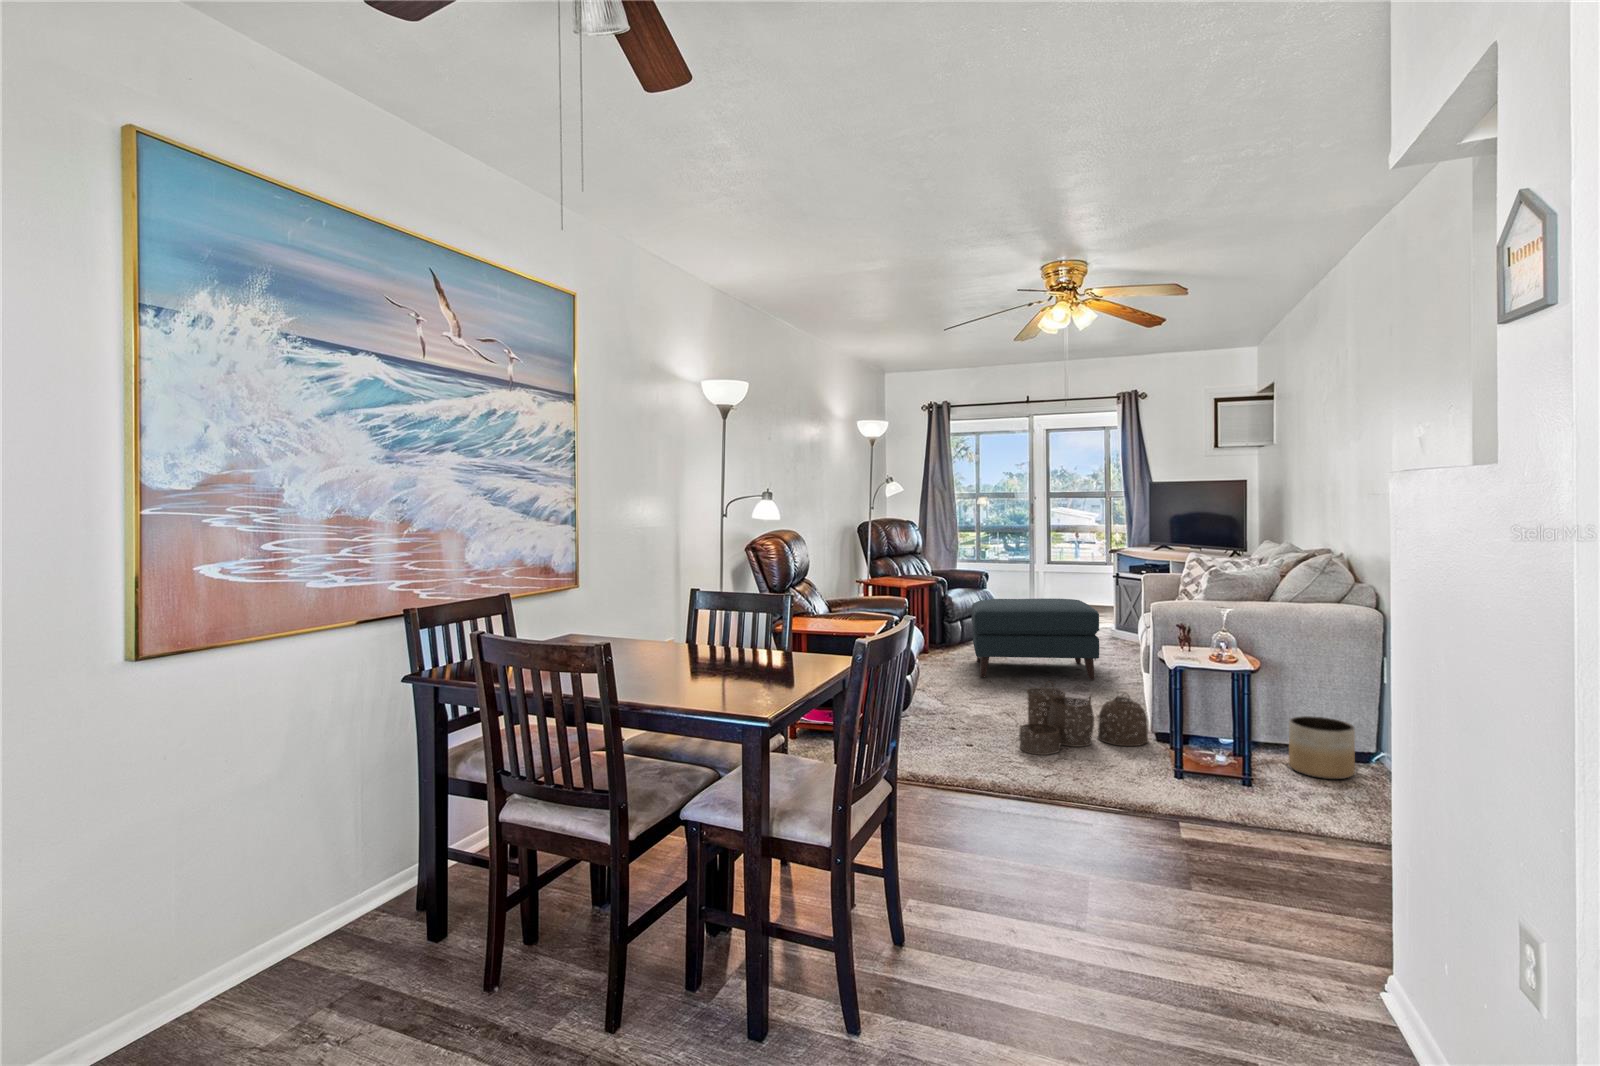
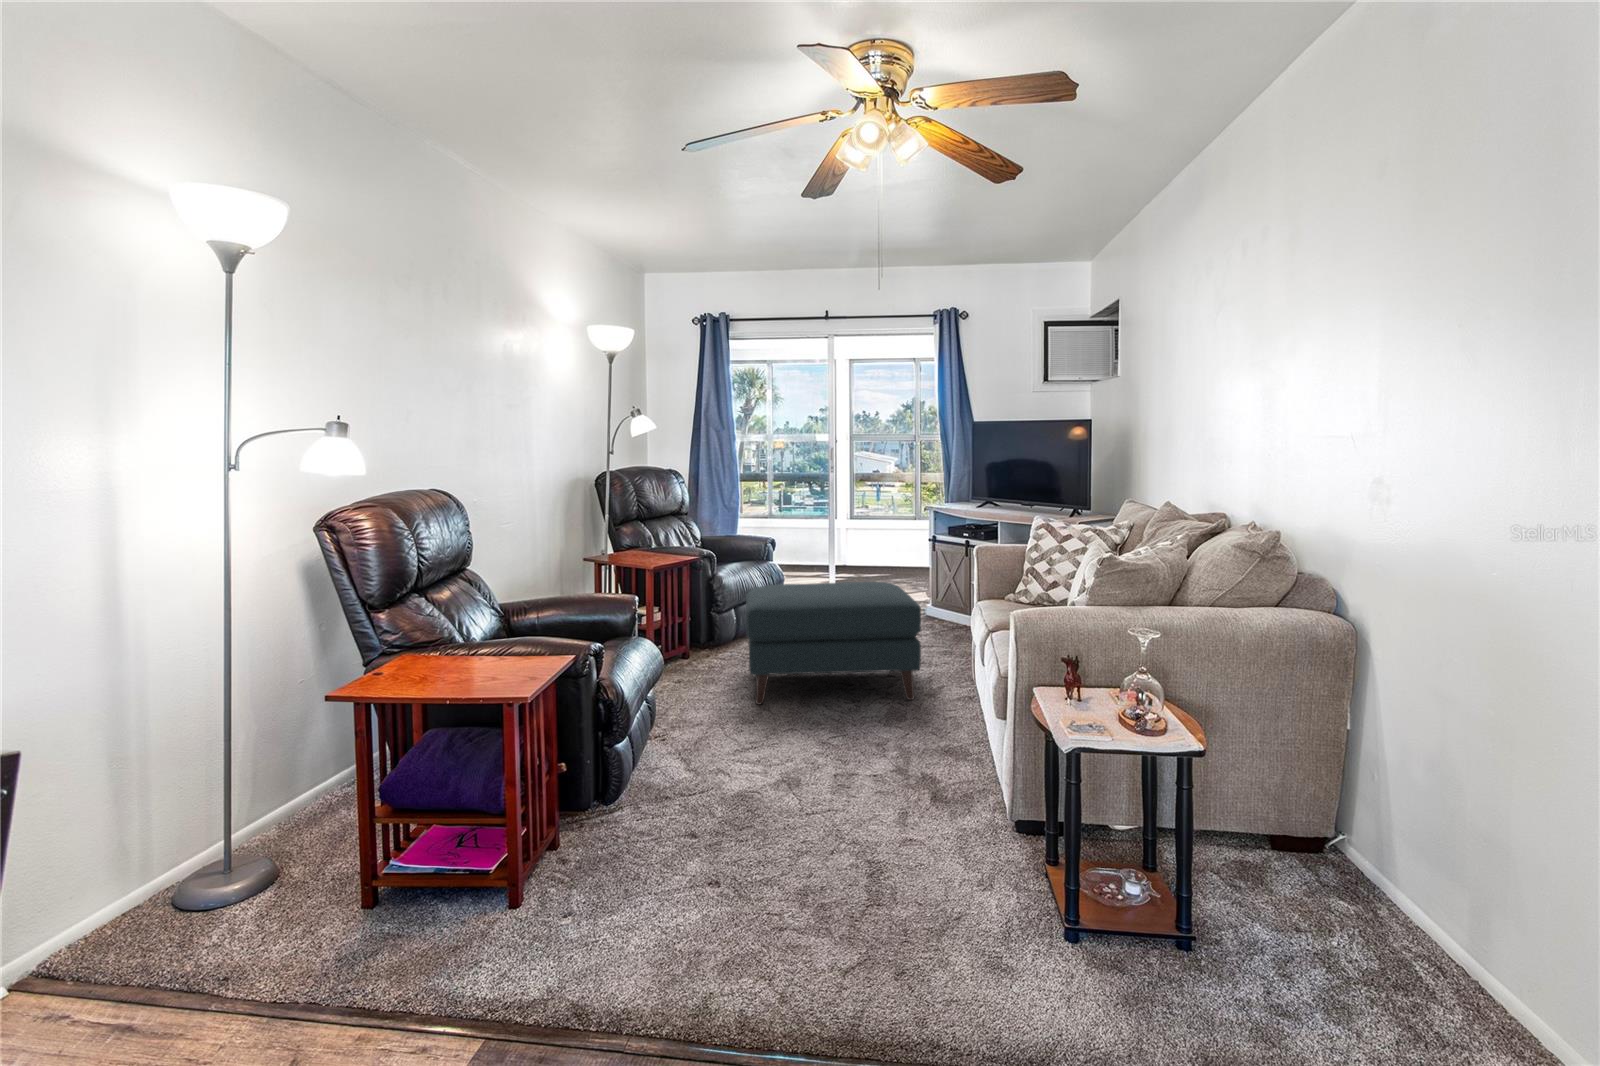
woven basket: present [1019,685,1148,755] -> none [805,738,1006,889]
planter: present [1289,716,1355,779] -> none [1222,794,1327,907]

